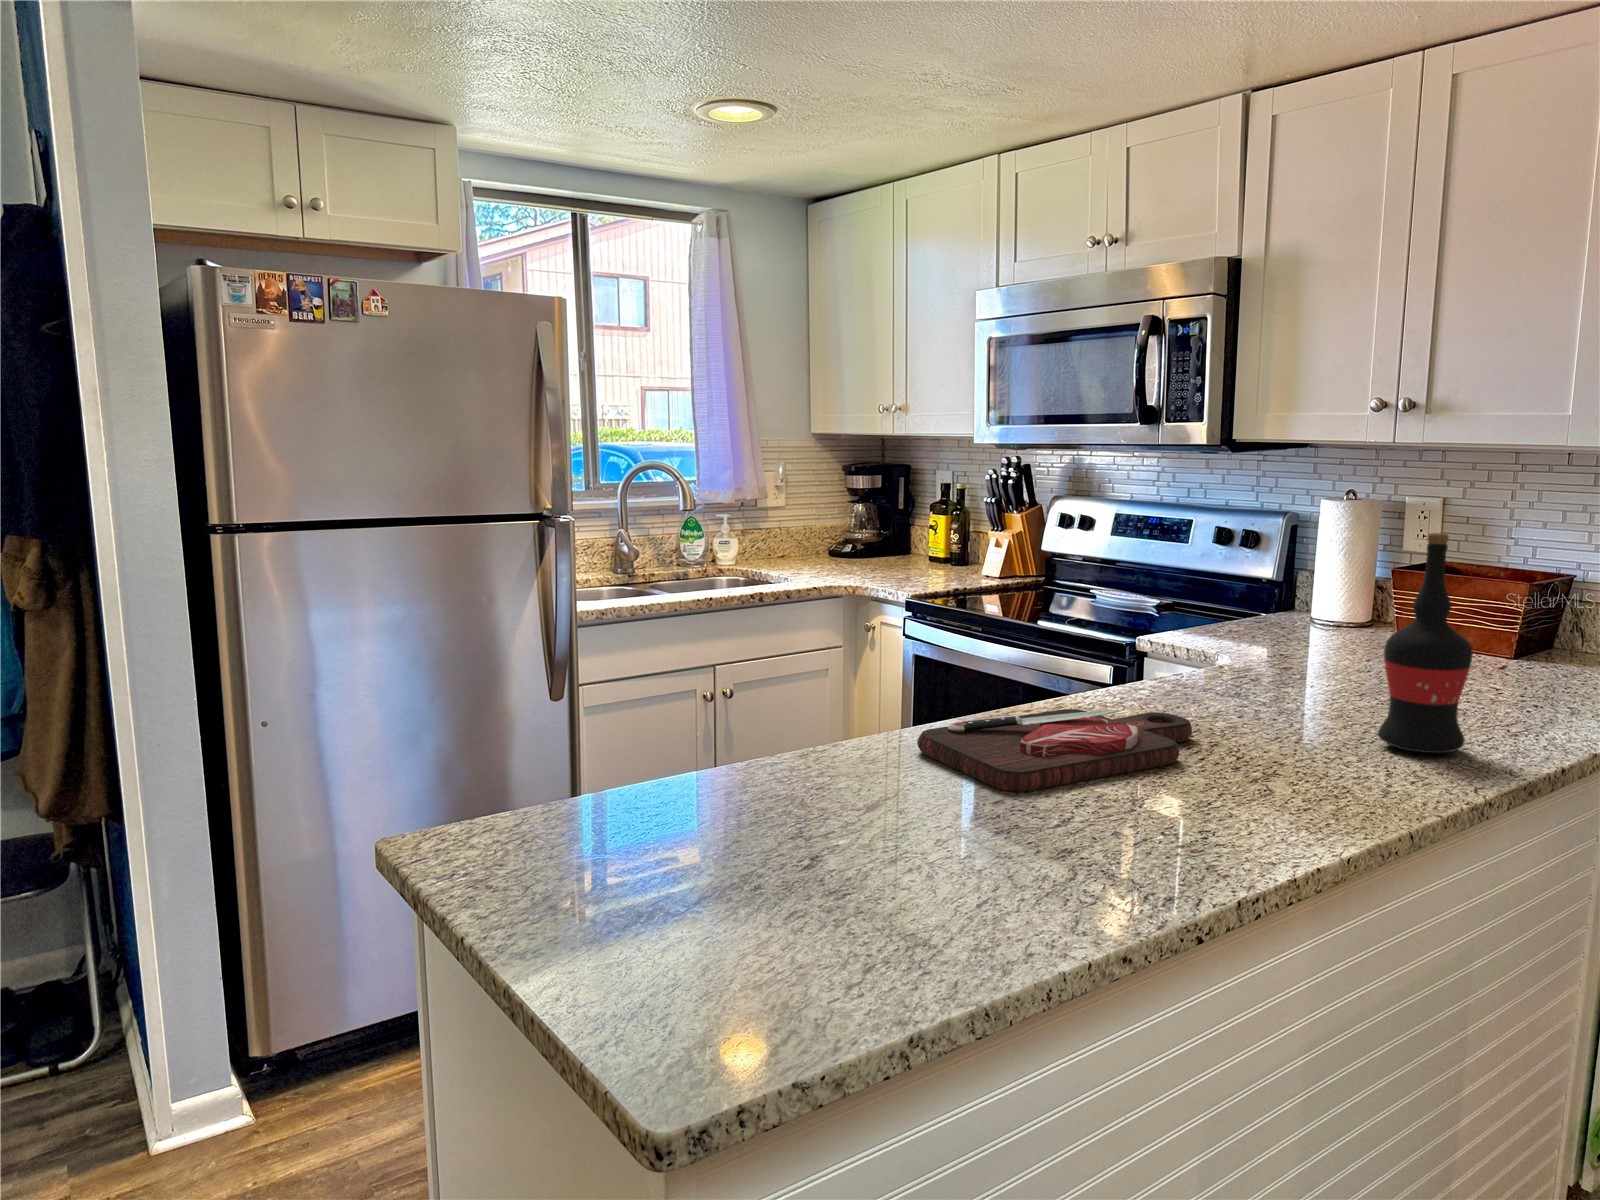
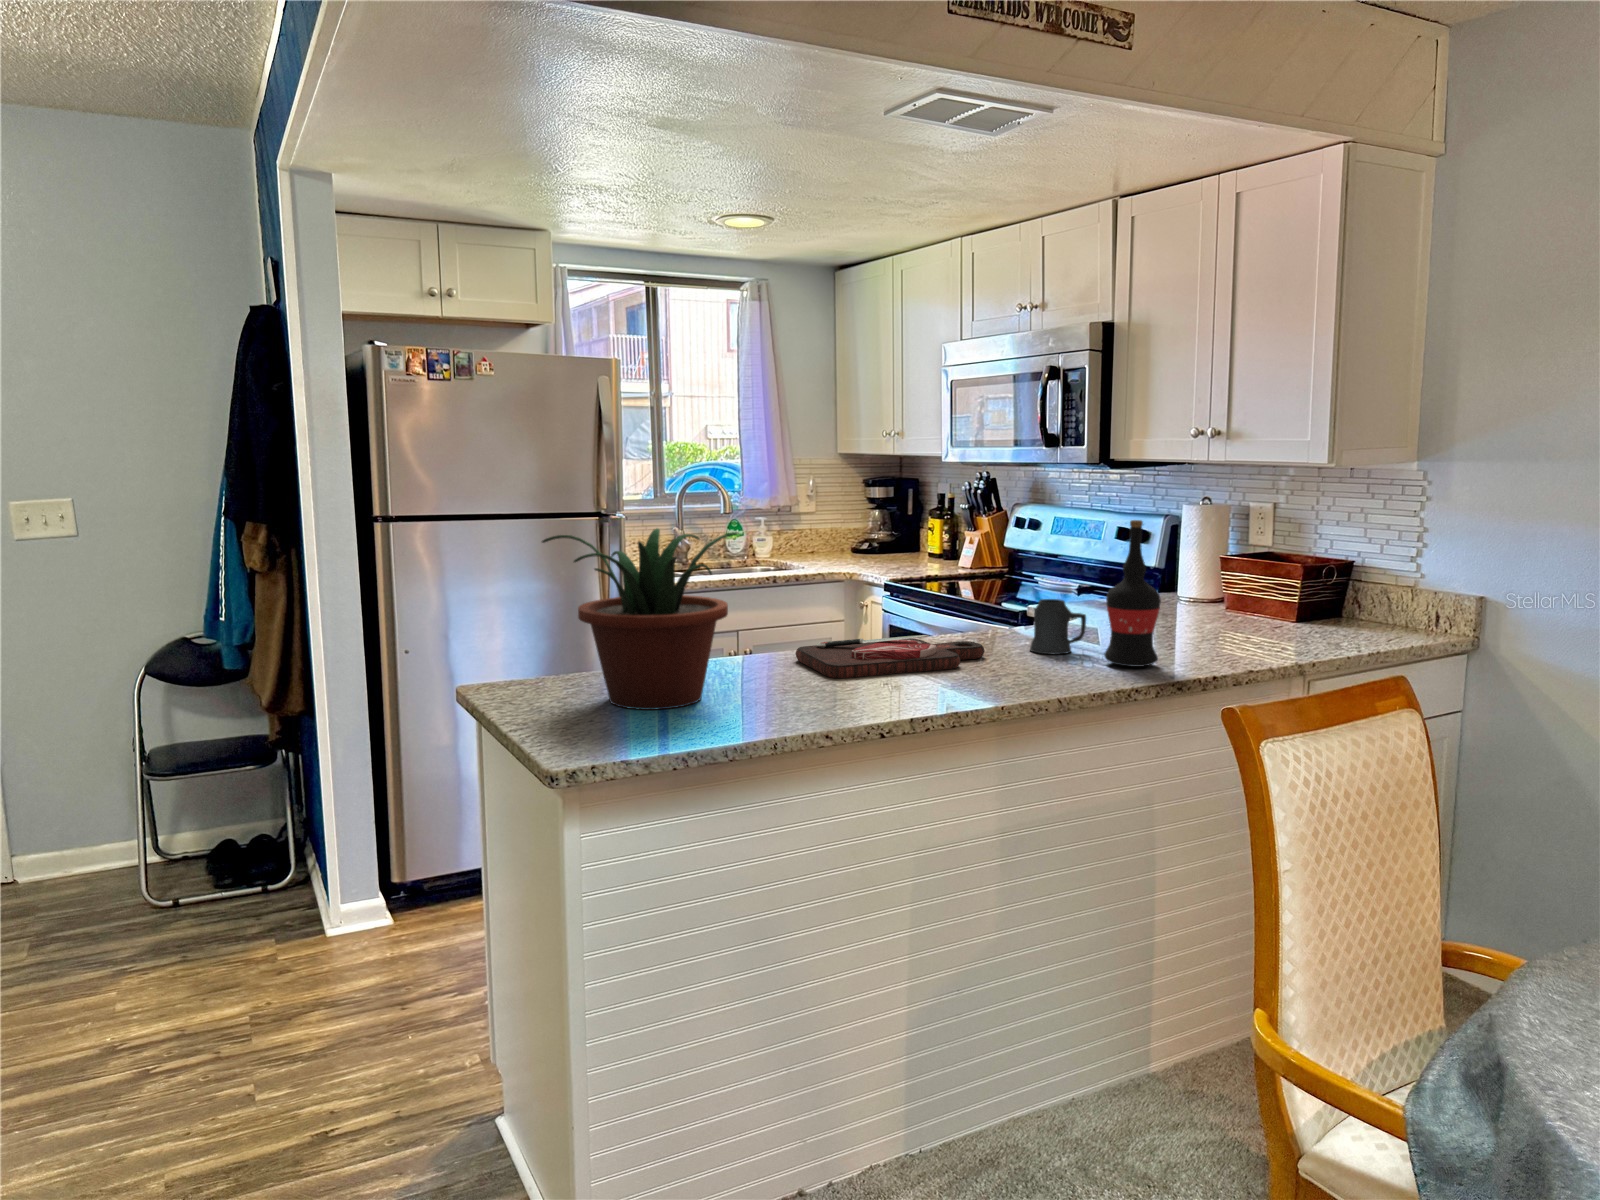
potted plant: none [560,557,892,887] -> present [542,528,738,710]
mug: none [1238,646,1327,729] -> present [1030,599,1086,655]

